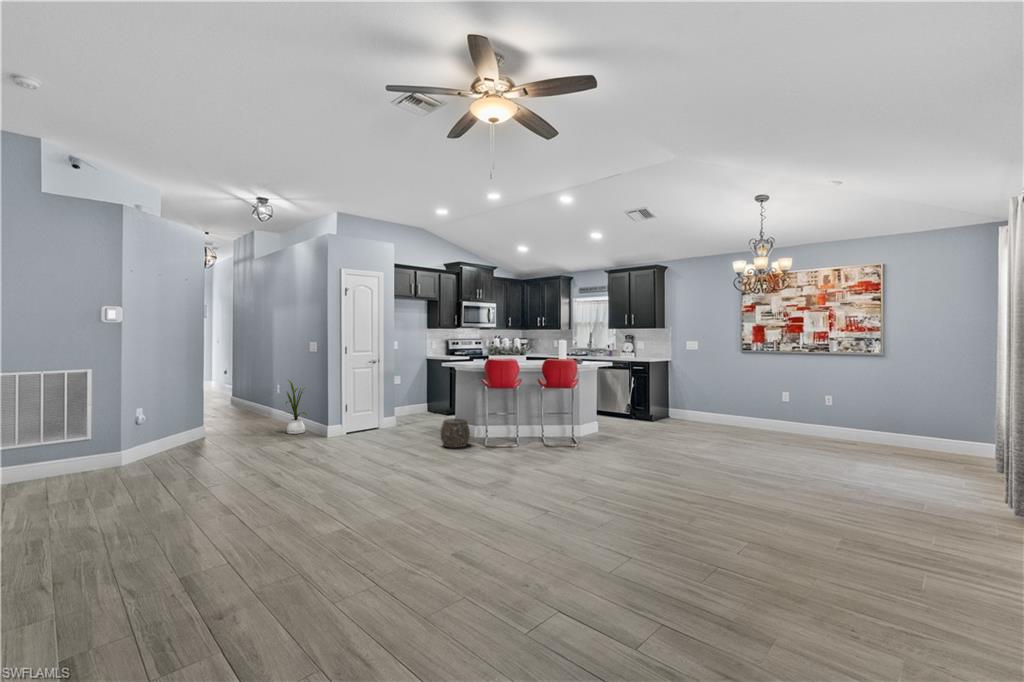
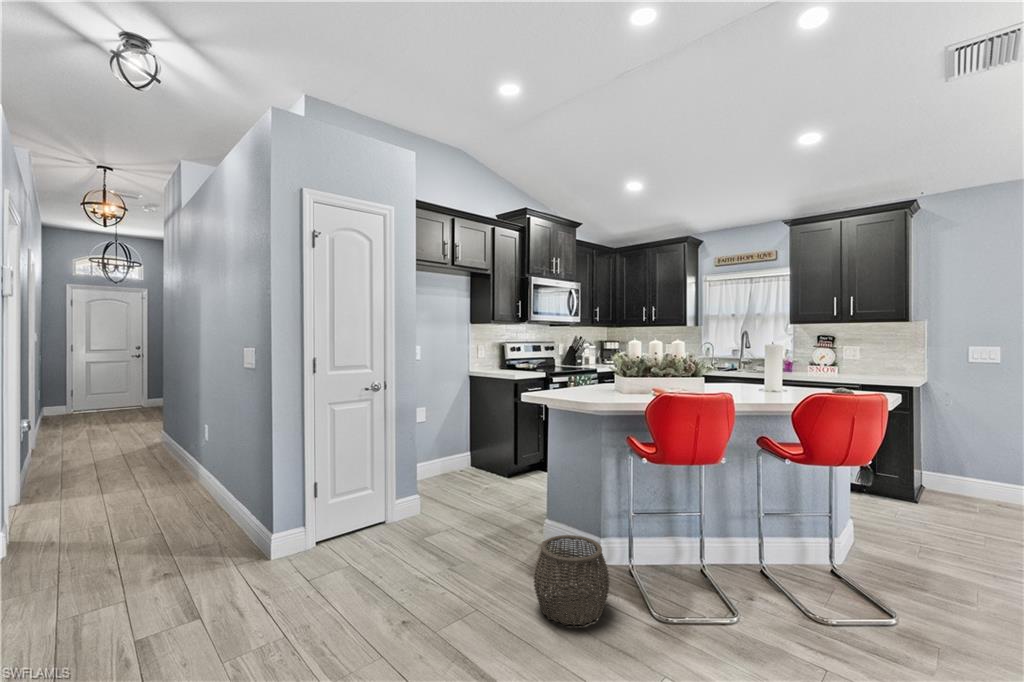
house plant: present [286,380,307,434] -> none [181,423,241,545]

